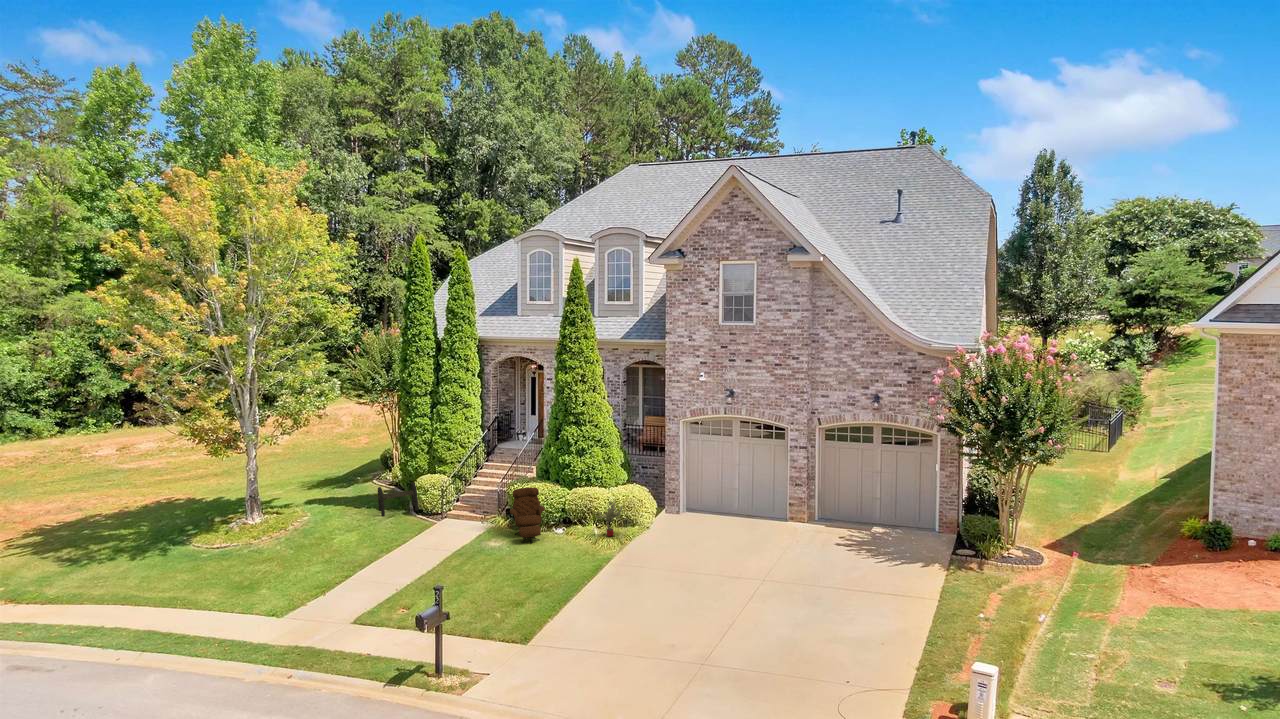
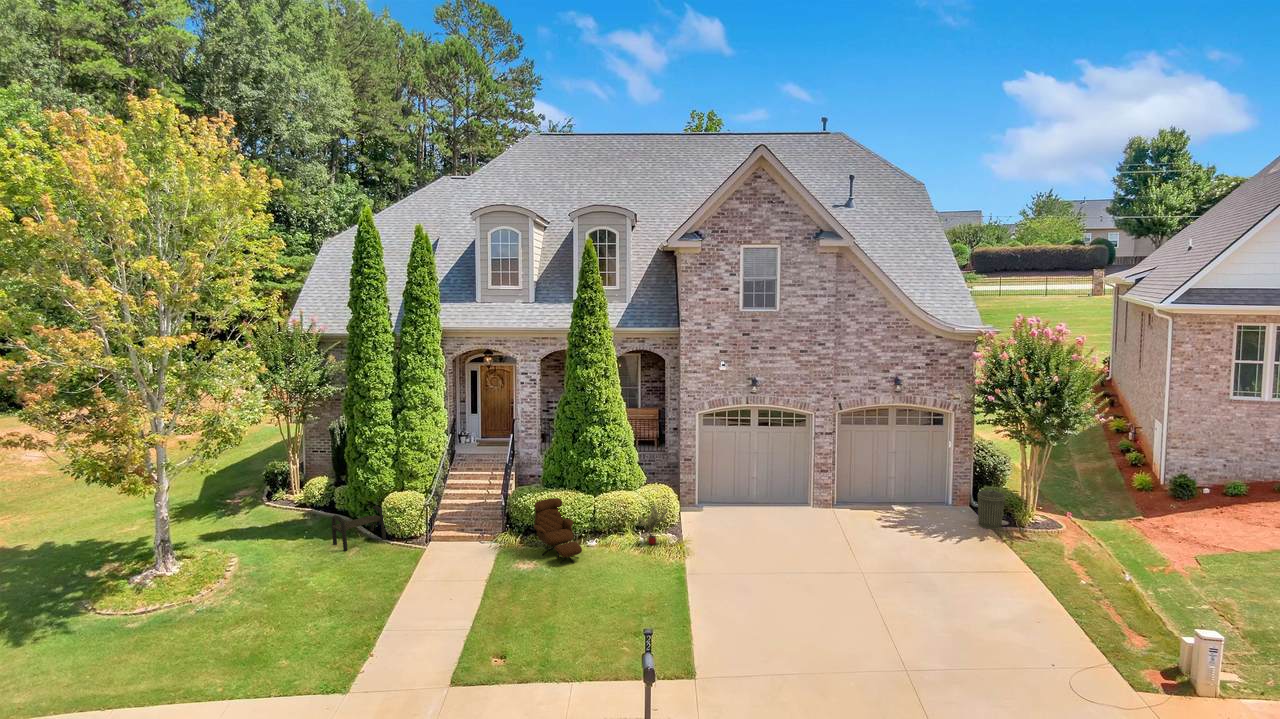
trash can: none [940,518,968,559] -> present [978,490,1005,529]

